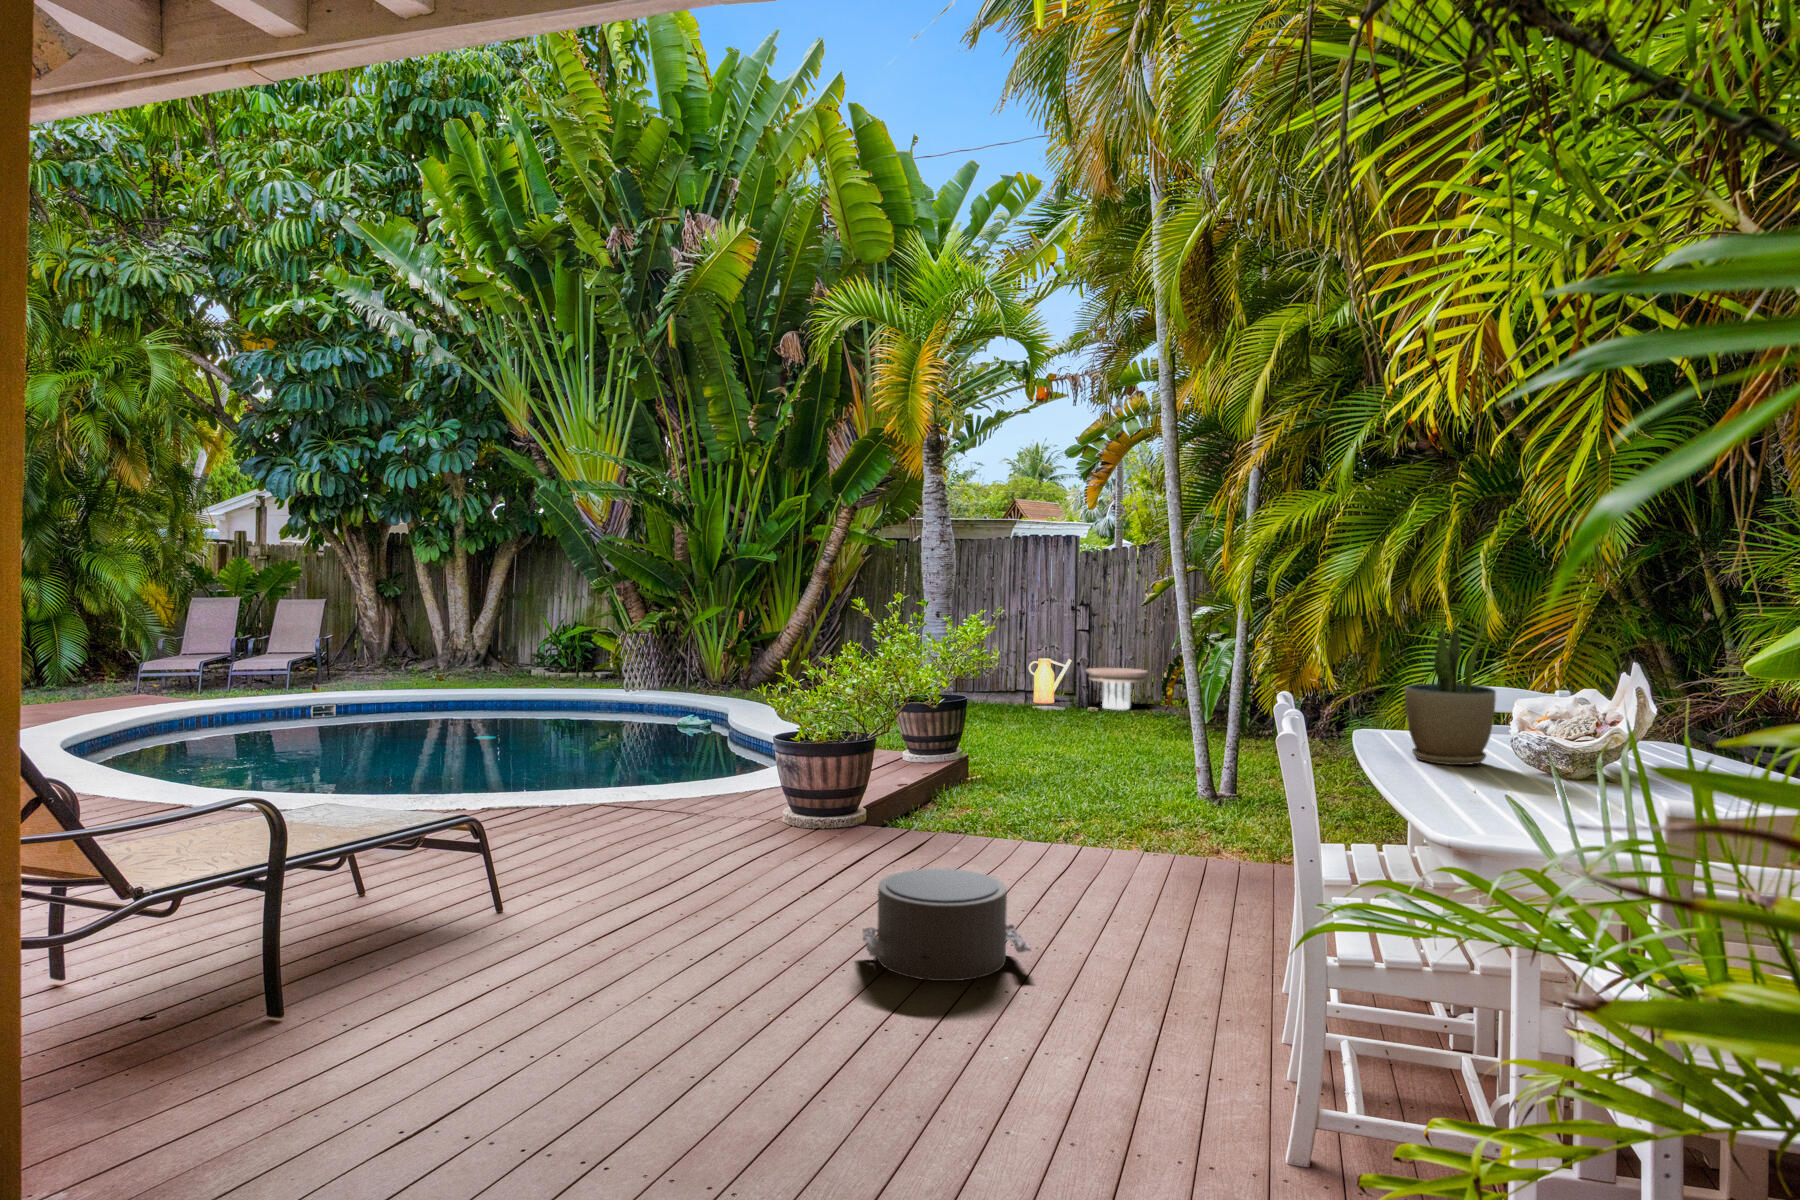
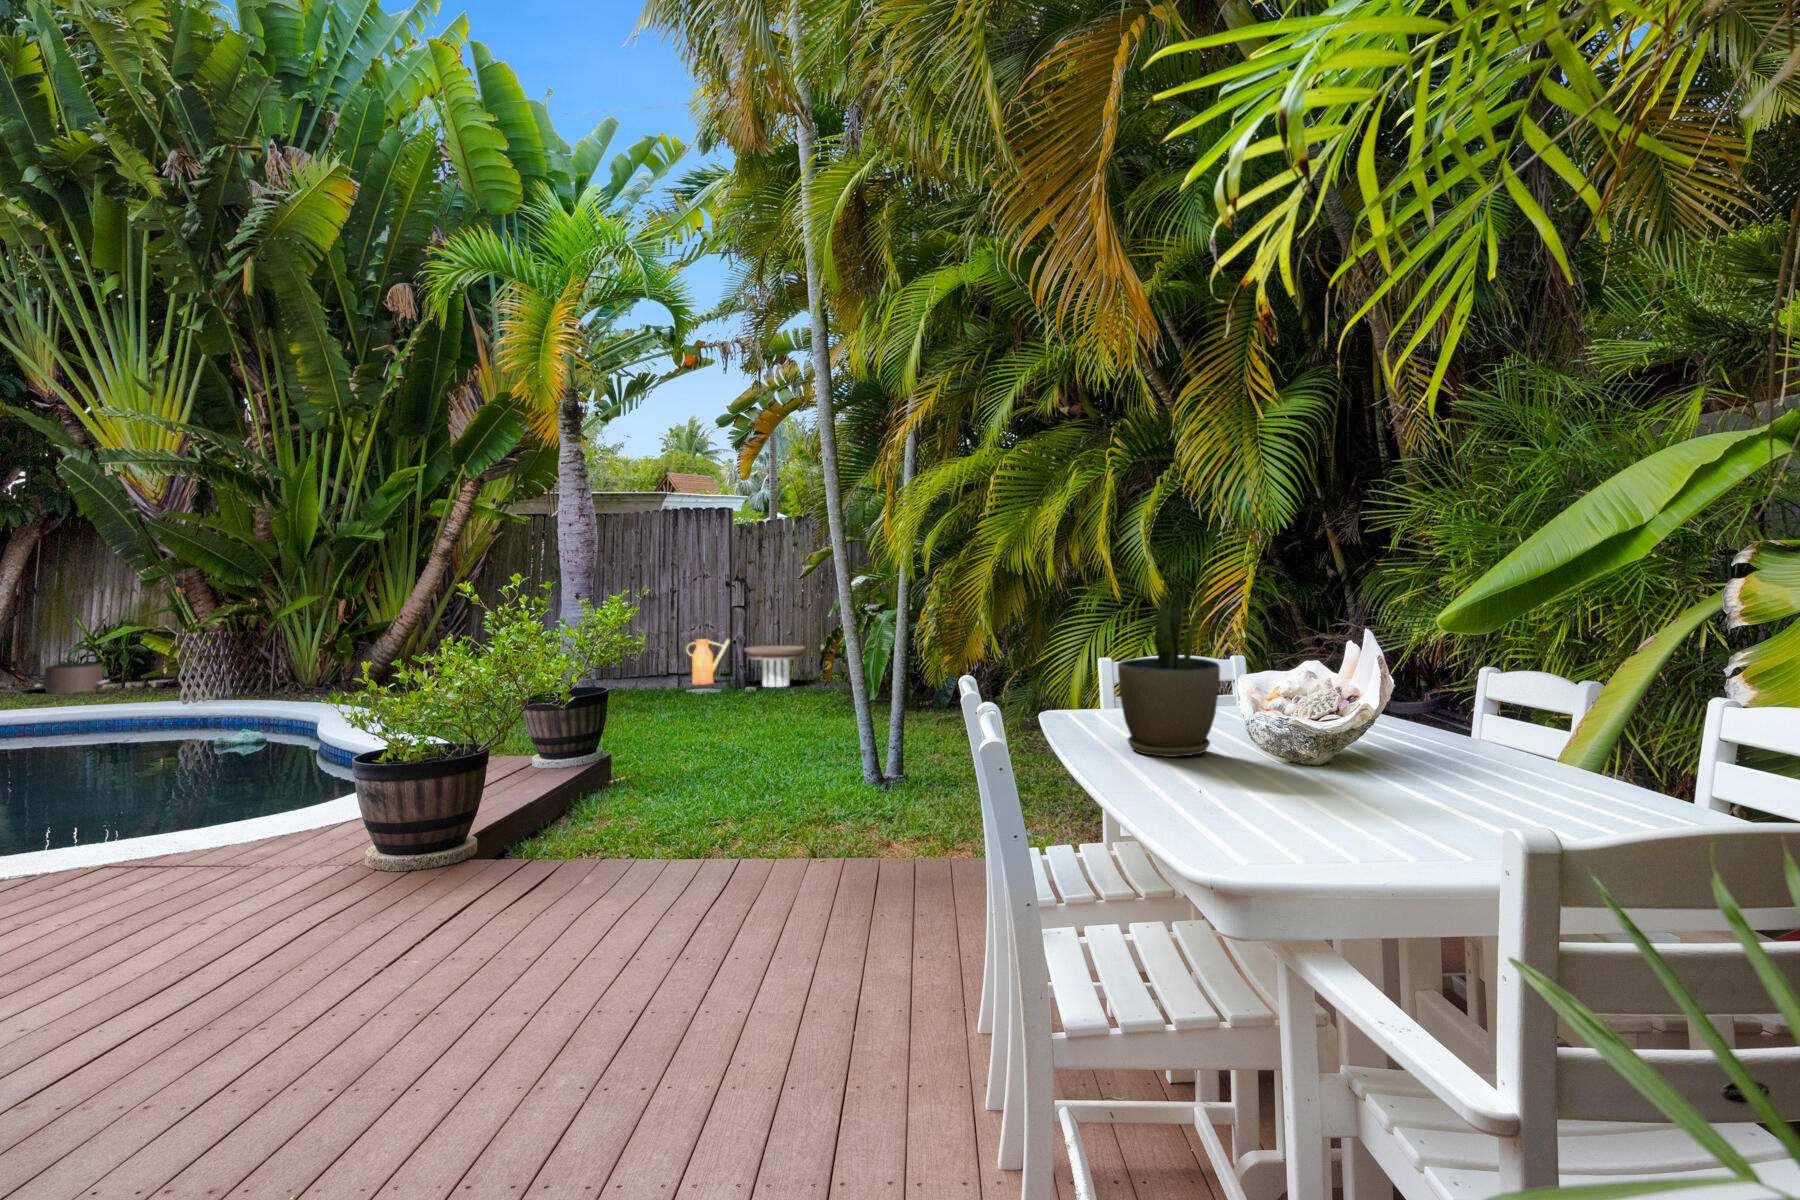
pouf: present [863,869,1031,981] -> present [36,663,109,693]

